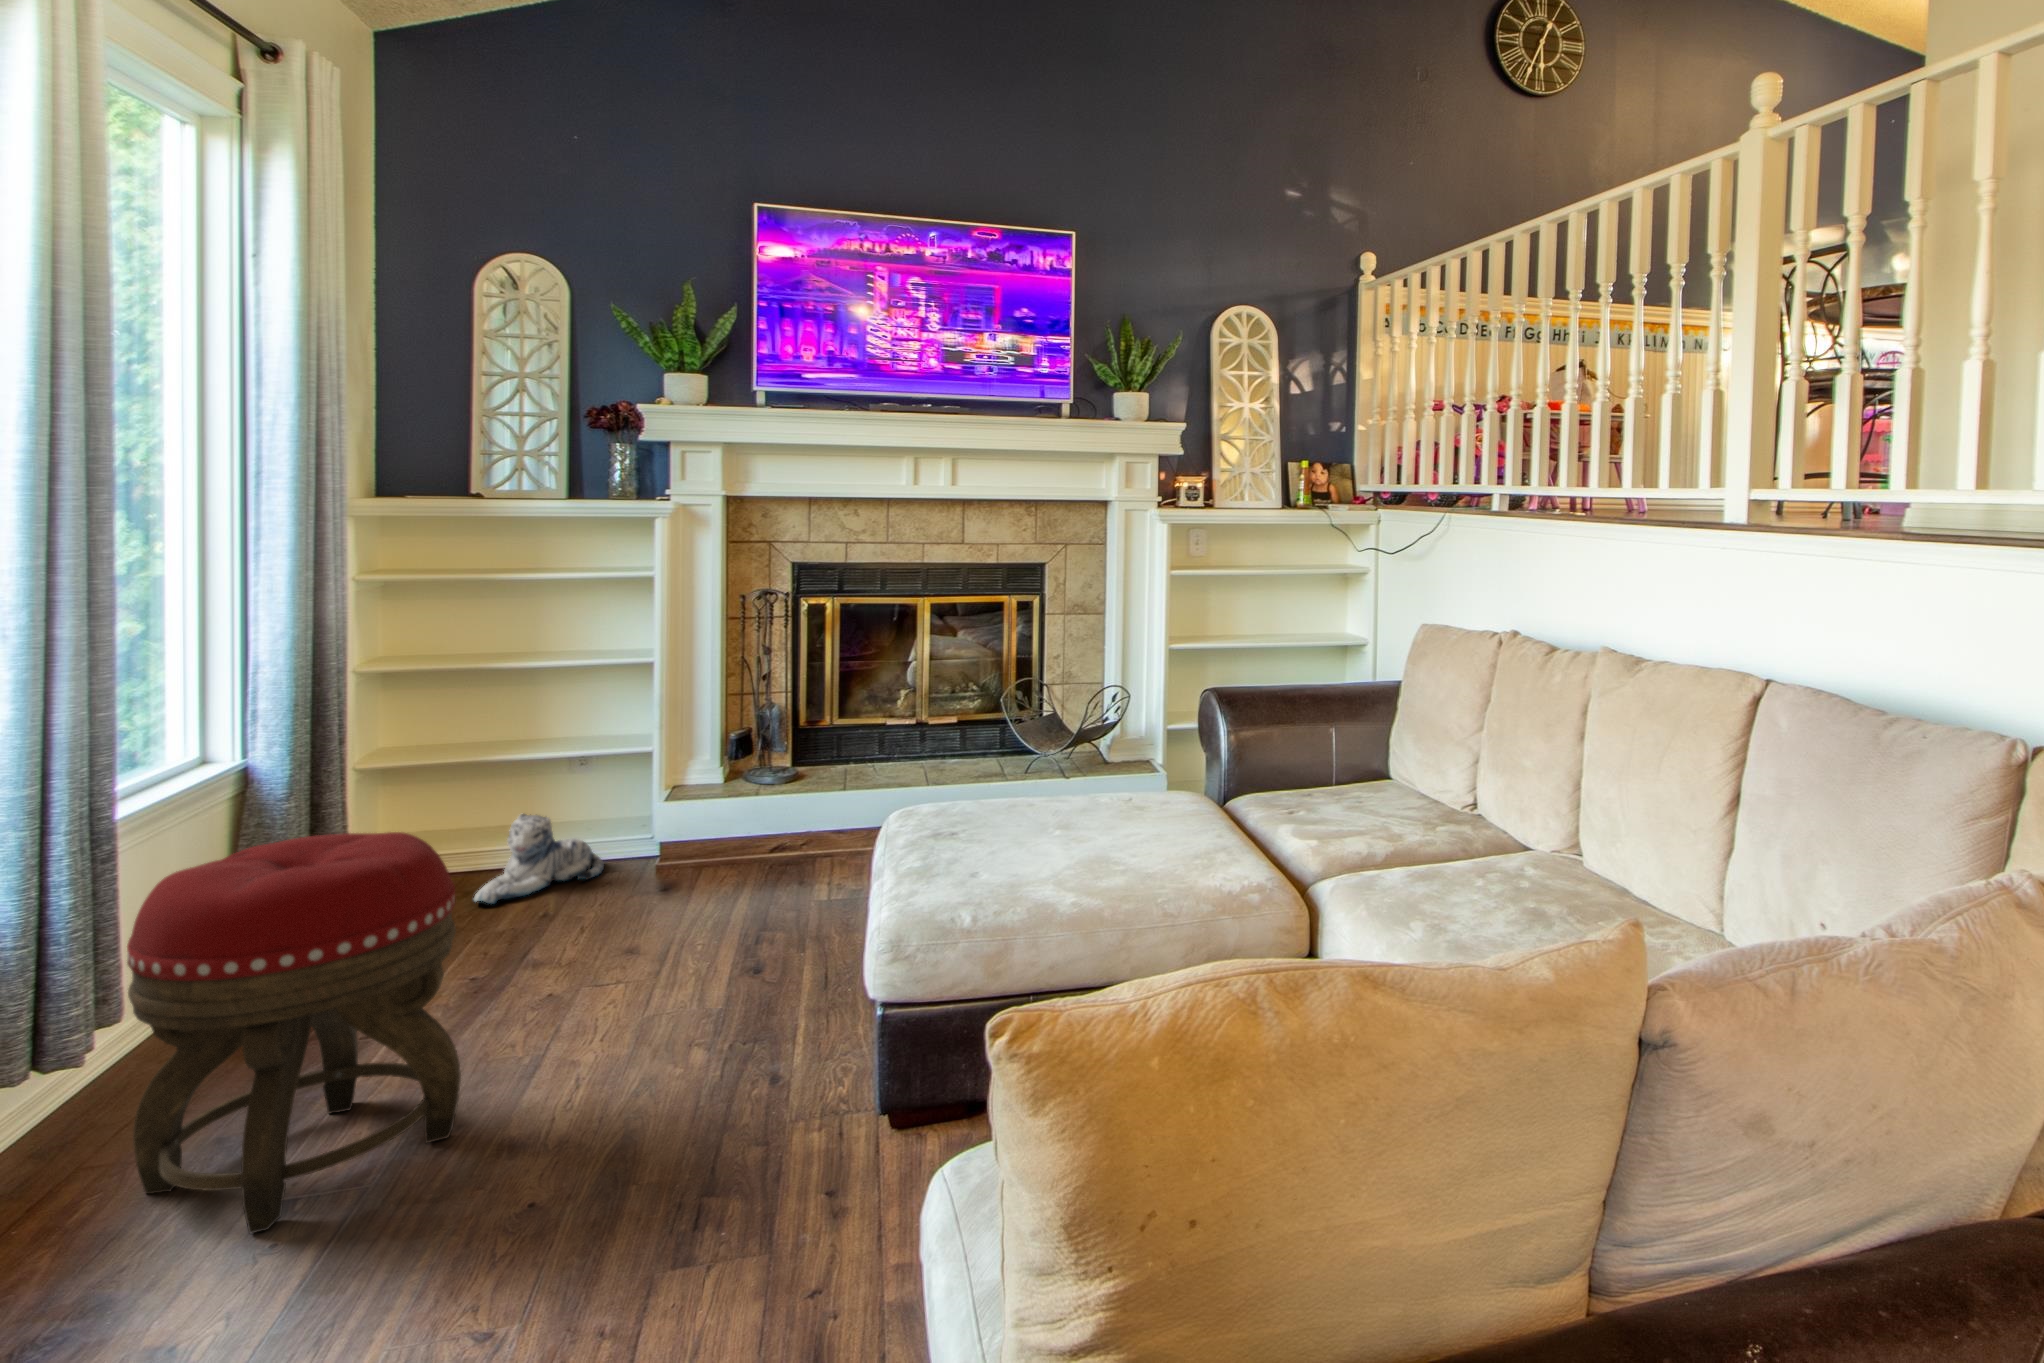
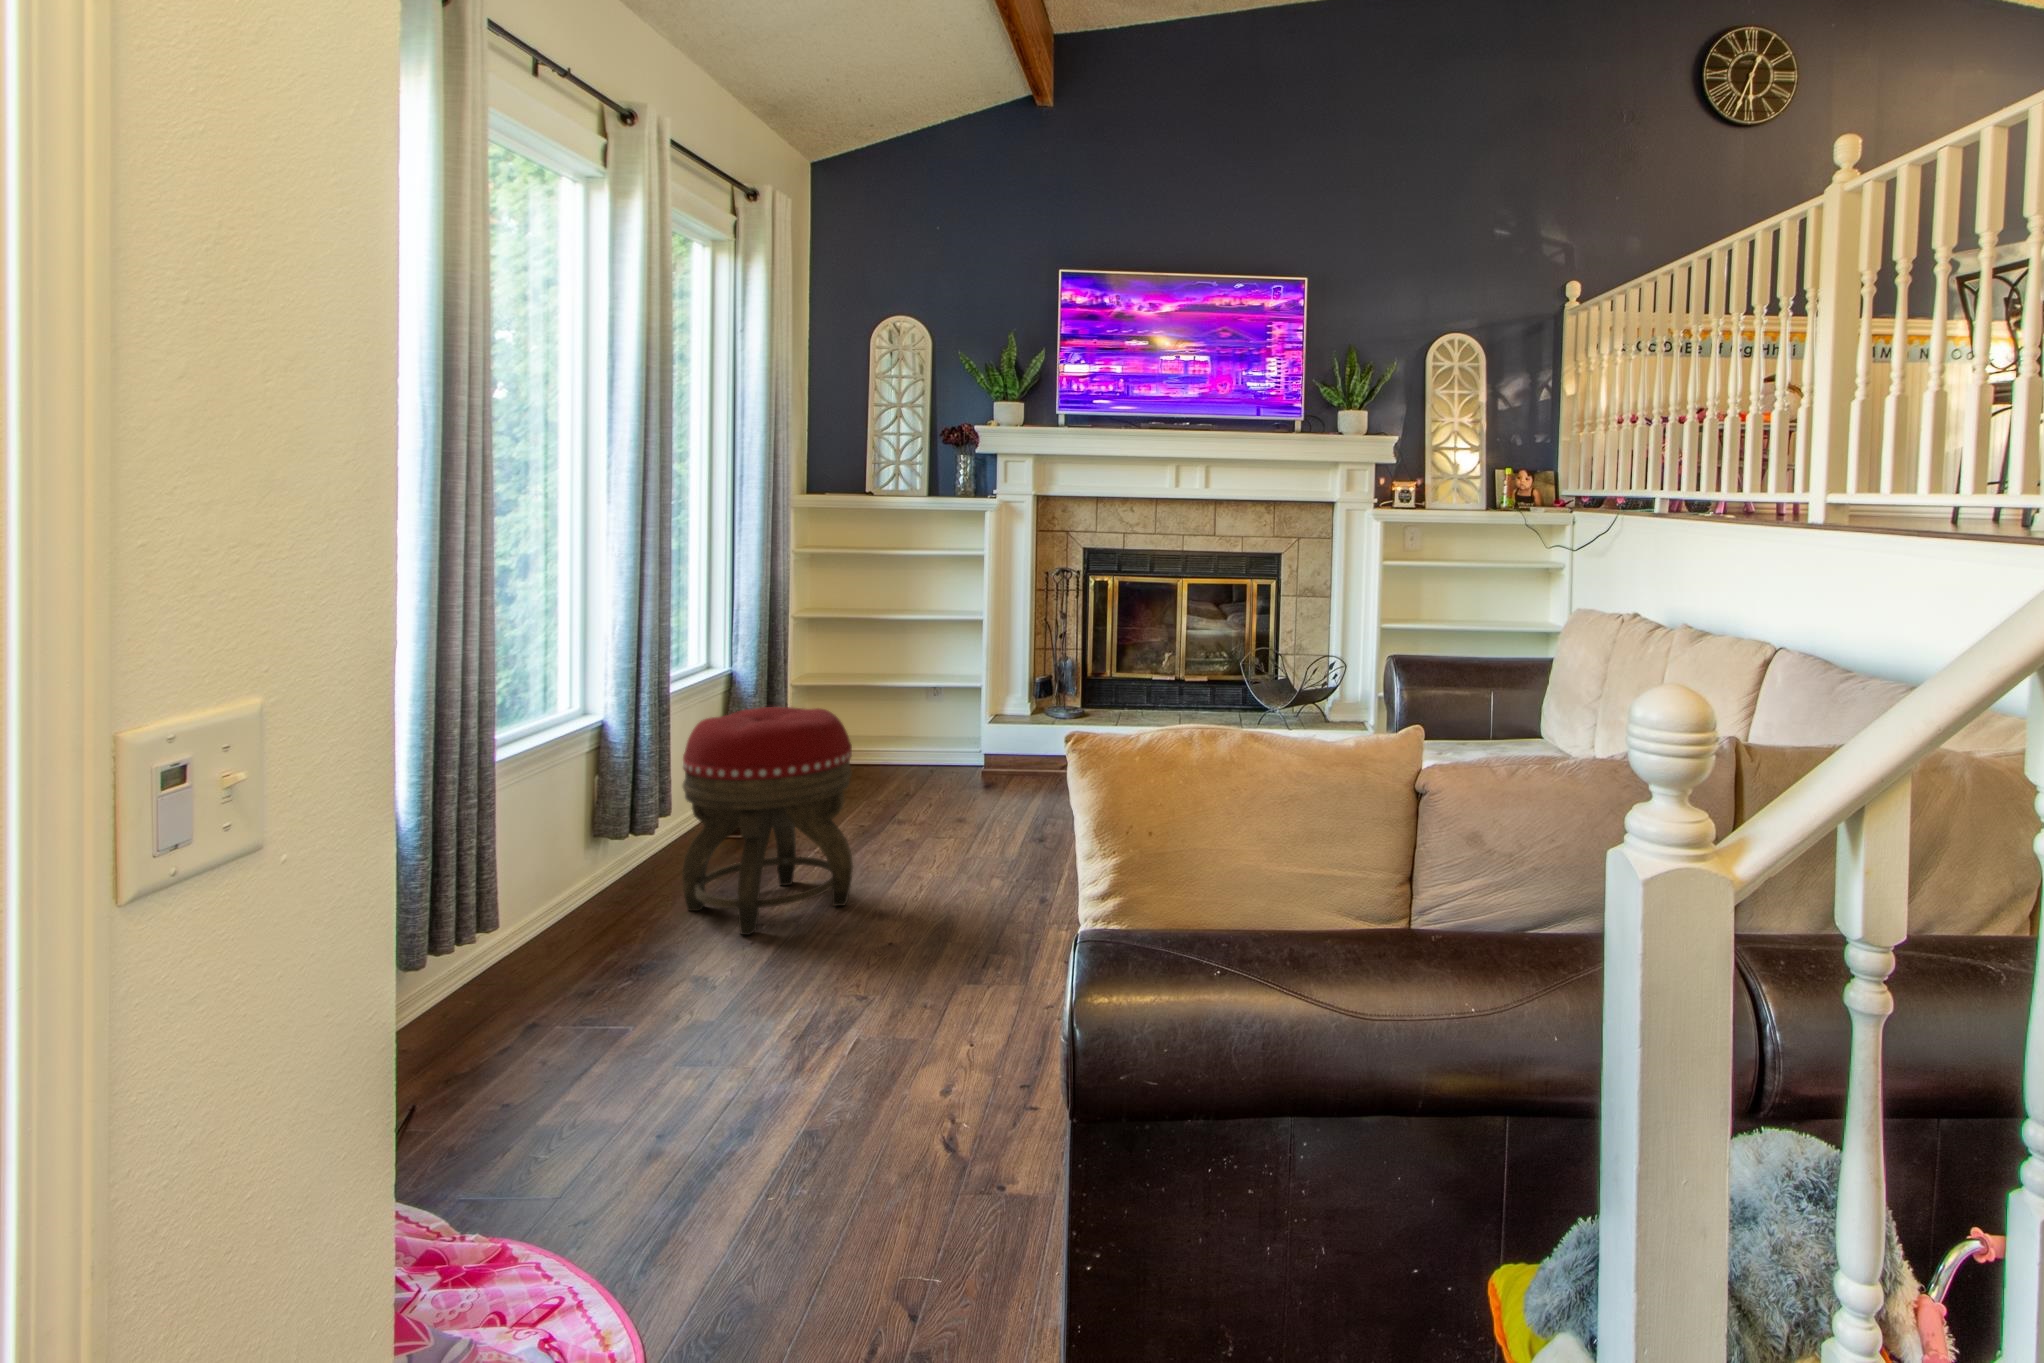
plush toy: present [474,814,604,904] -> none [863,722,948,784]

